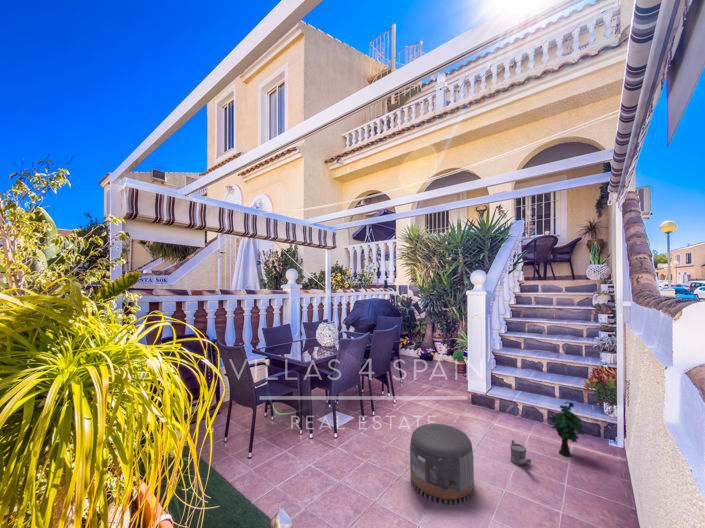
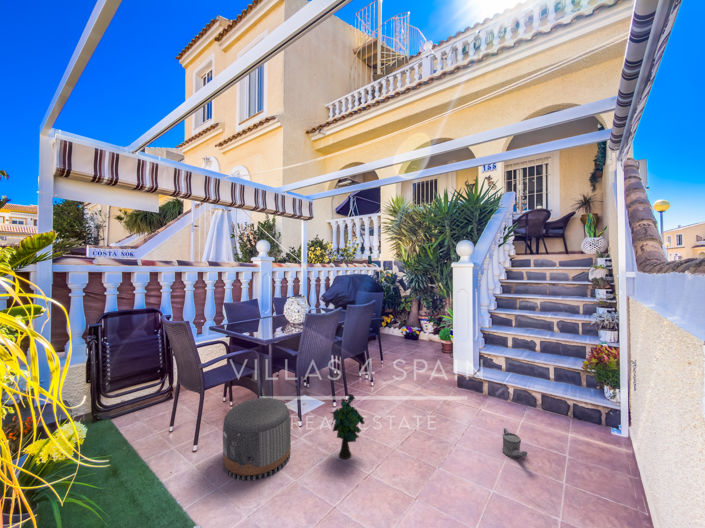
decorative plant: present [548,402,584,457] -> present [331,394,365,459]
pouf: present [410,424,474,505] -> present [223,398,291,481]

